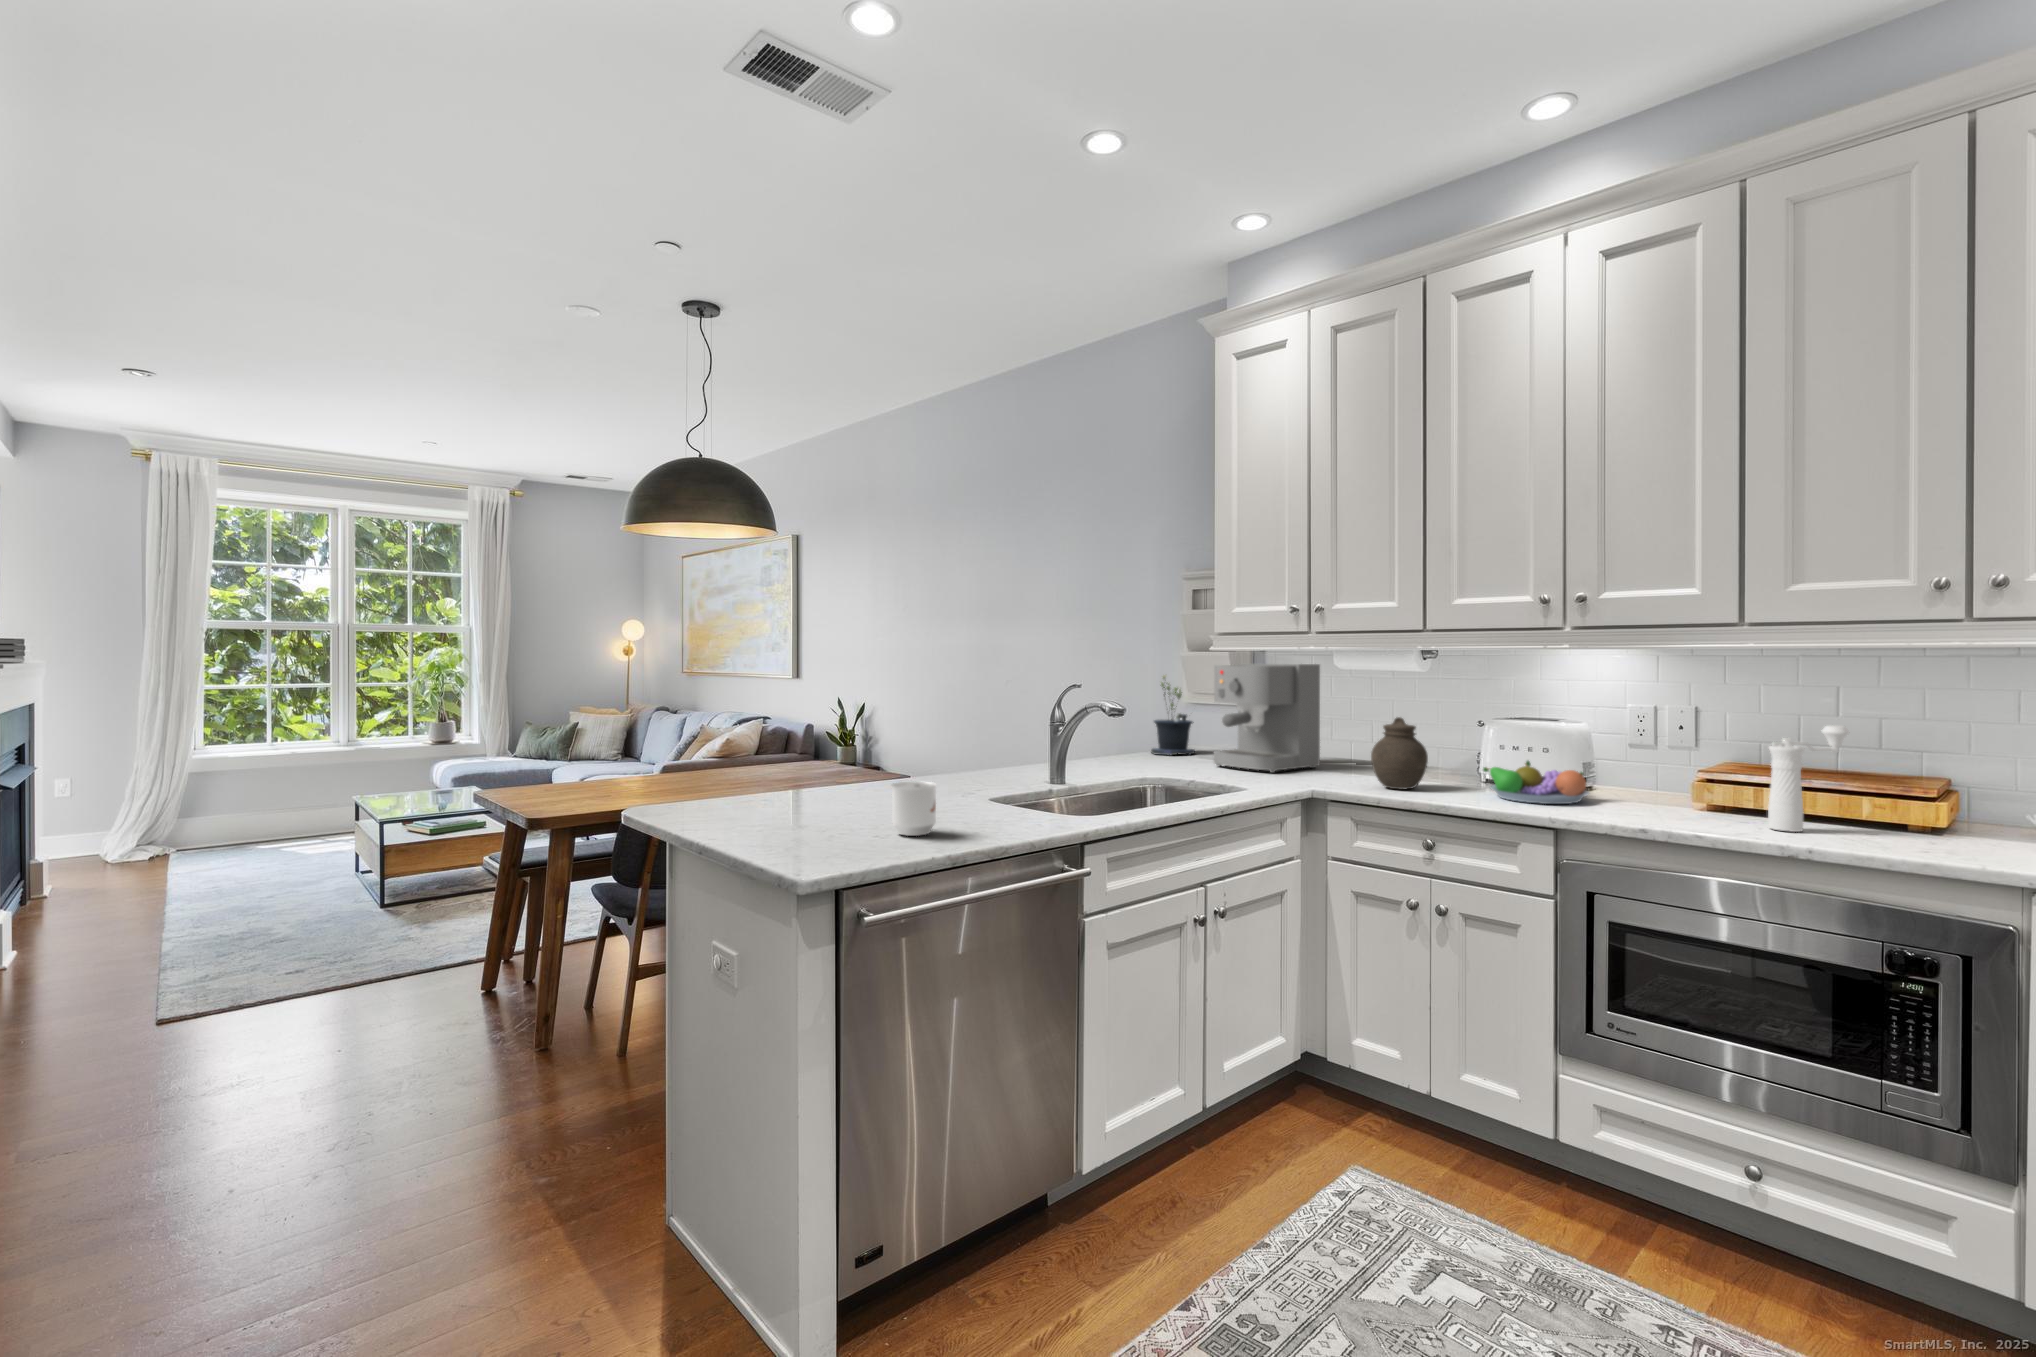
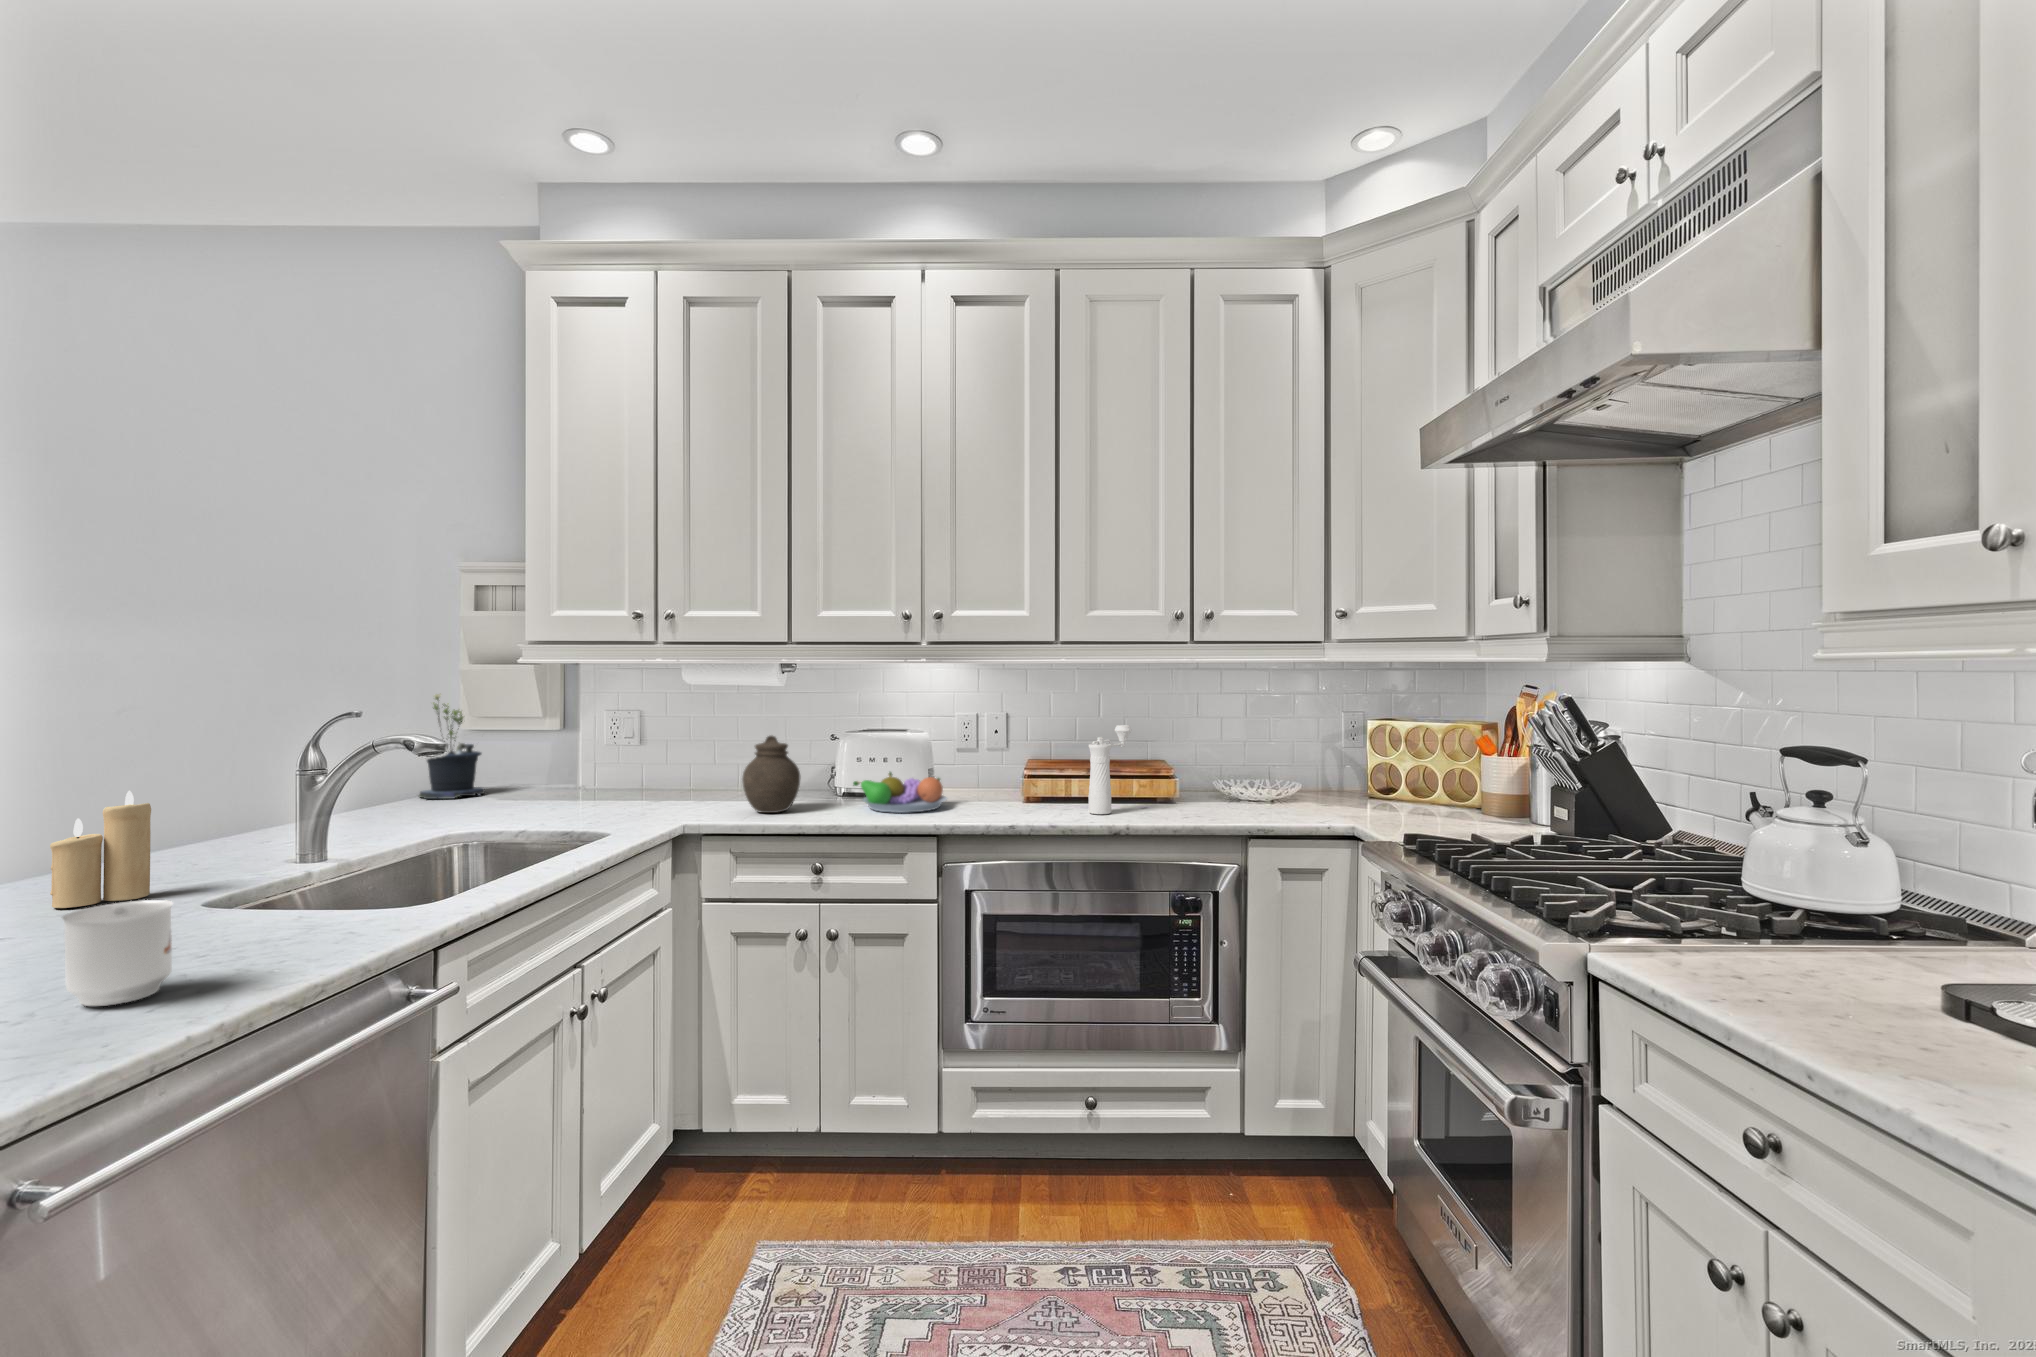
coffee maker: present [1214,664,1320,773] -> none [530,678,661,809]
candle: none [923,726,967,791] -> present [50,791,151,908]

